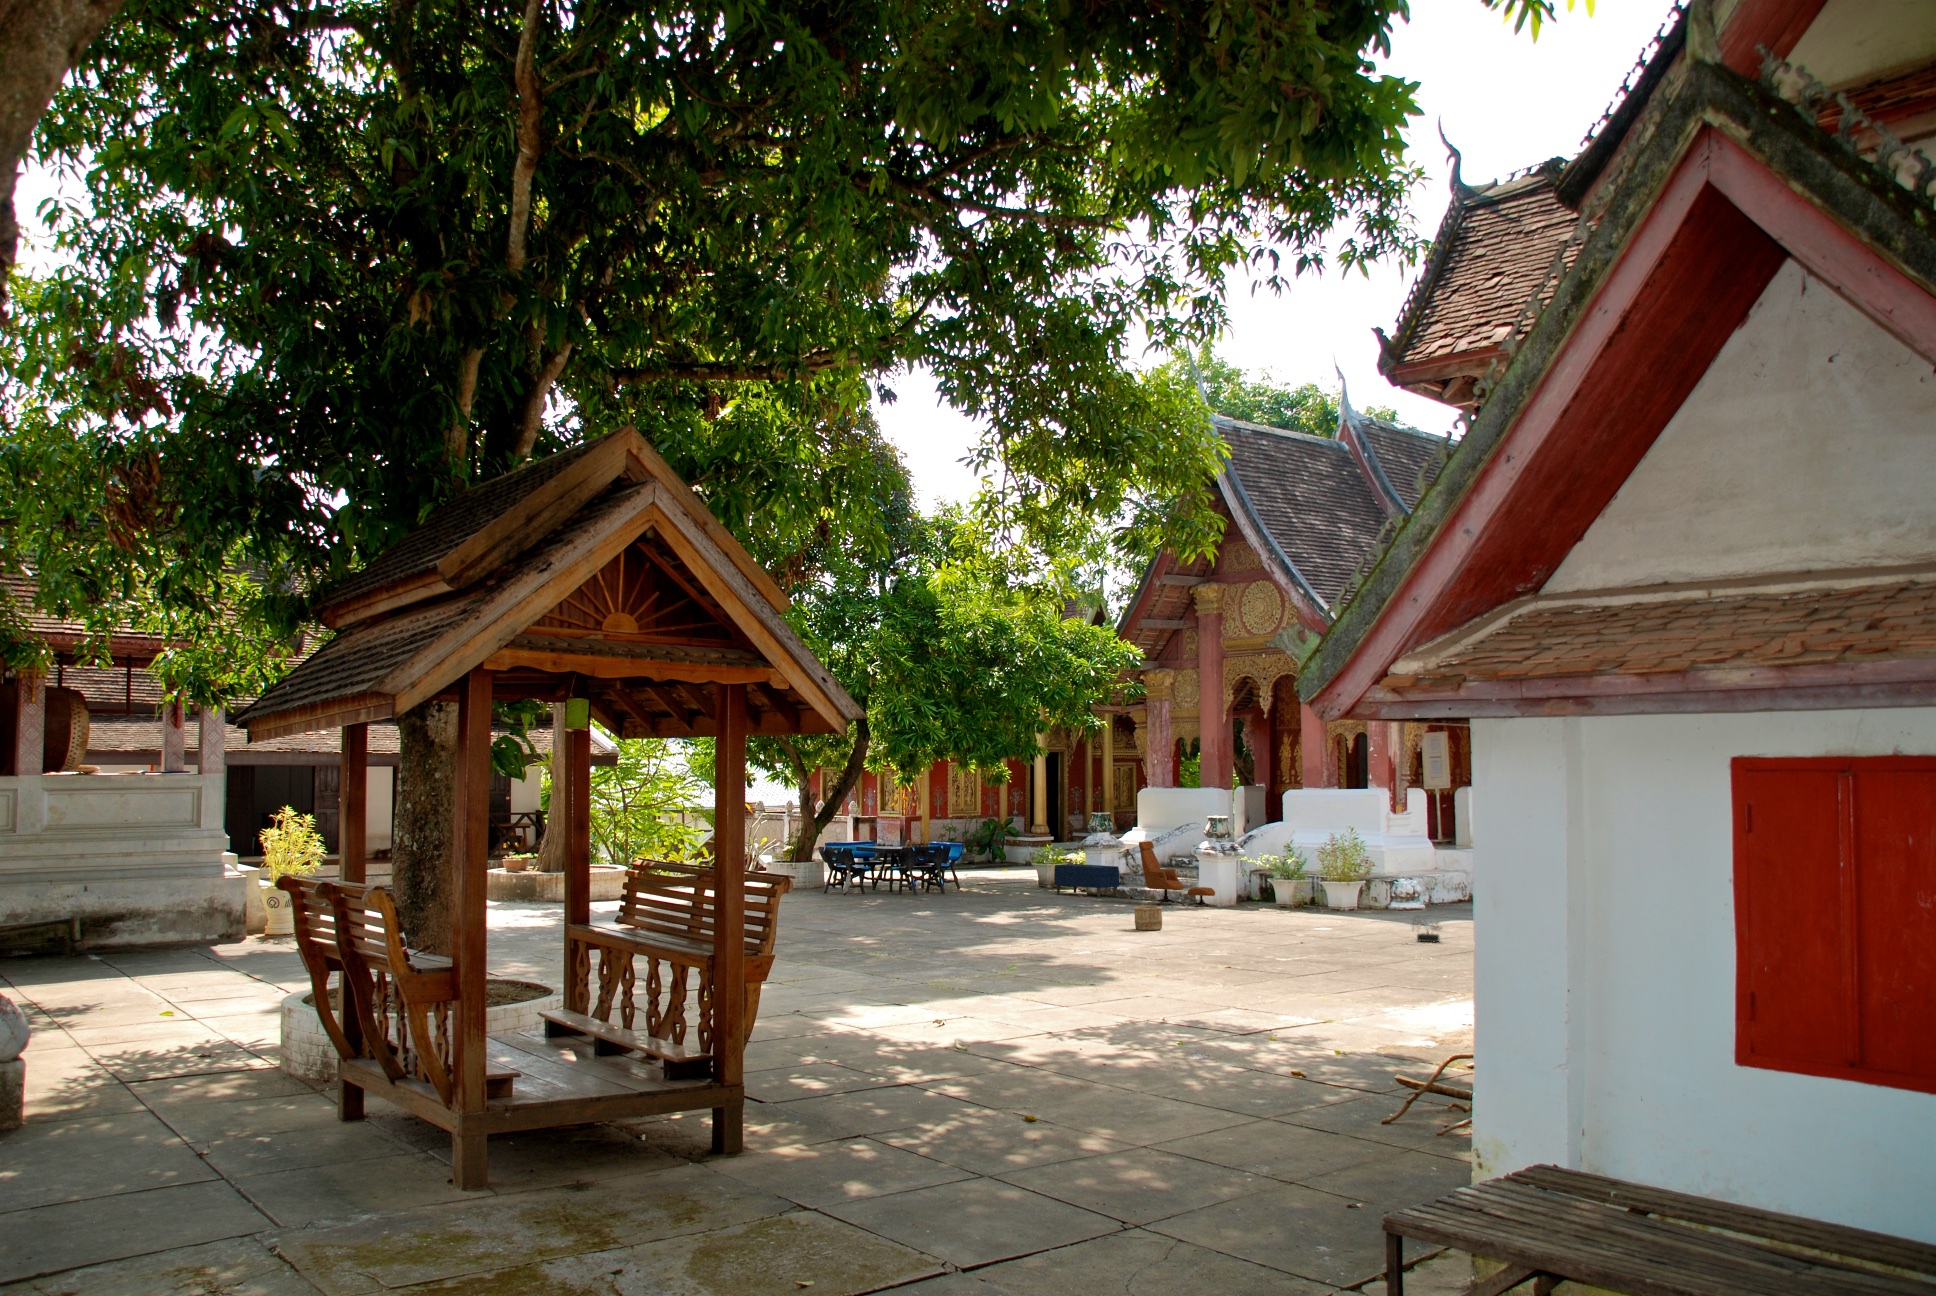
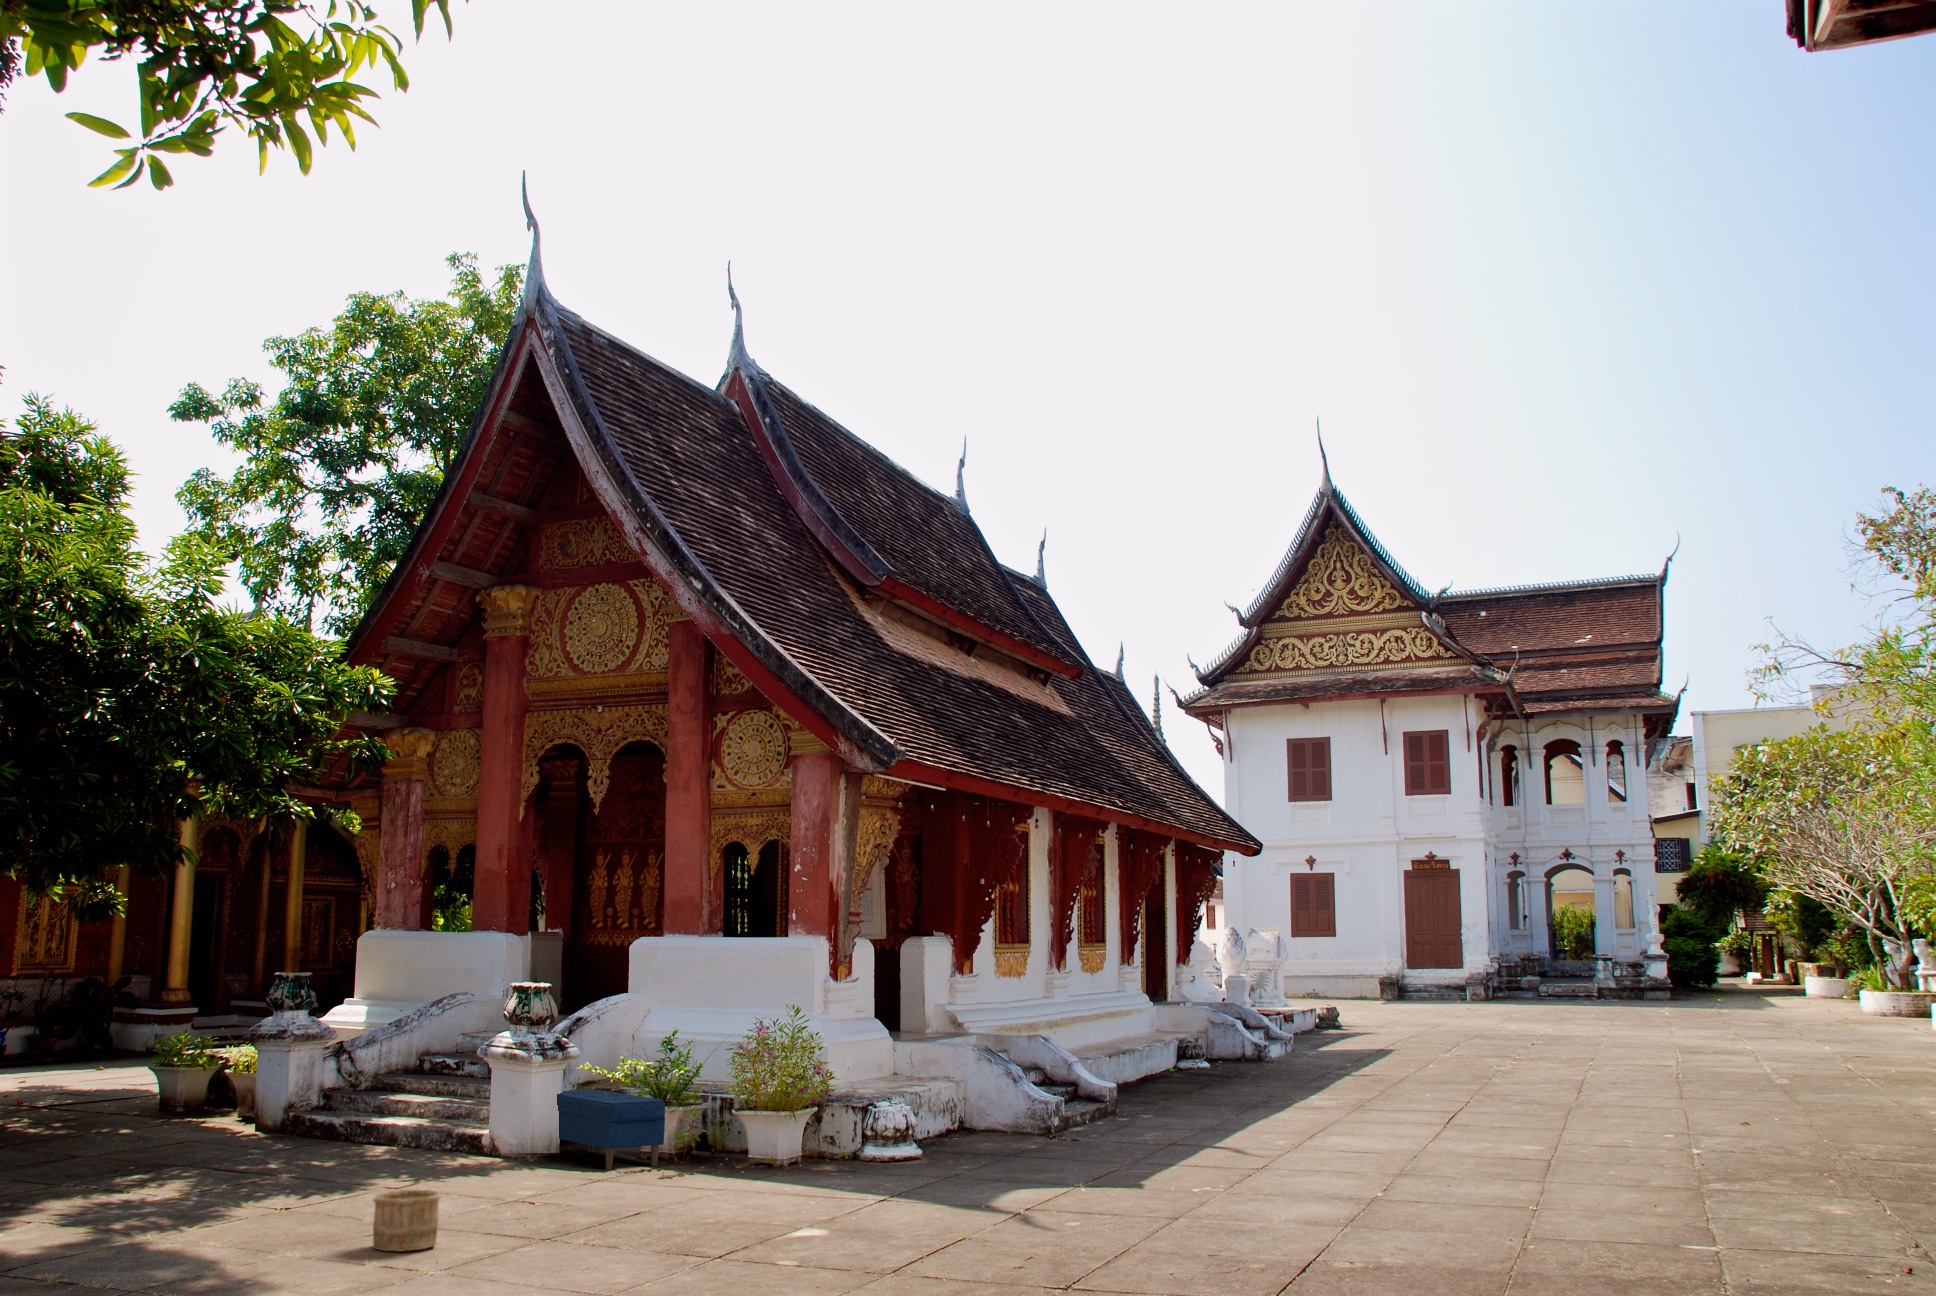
lounge chair: present [1139,841,1215,907] -> none [376,1030,523,1164]
bench: present [1054,864,1119,898] -> present [544,1089,665,1170]
decorative plant: present [1413,916,1442,942] -> none [985,1200,1049,1262]

